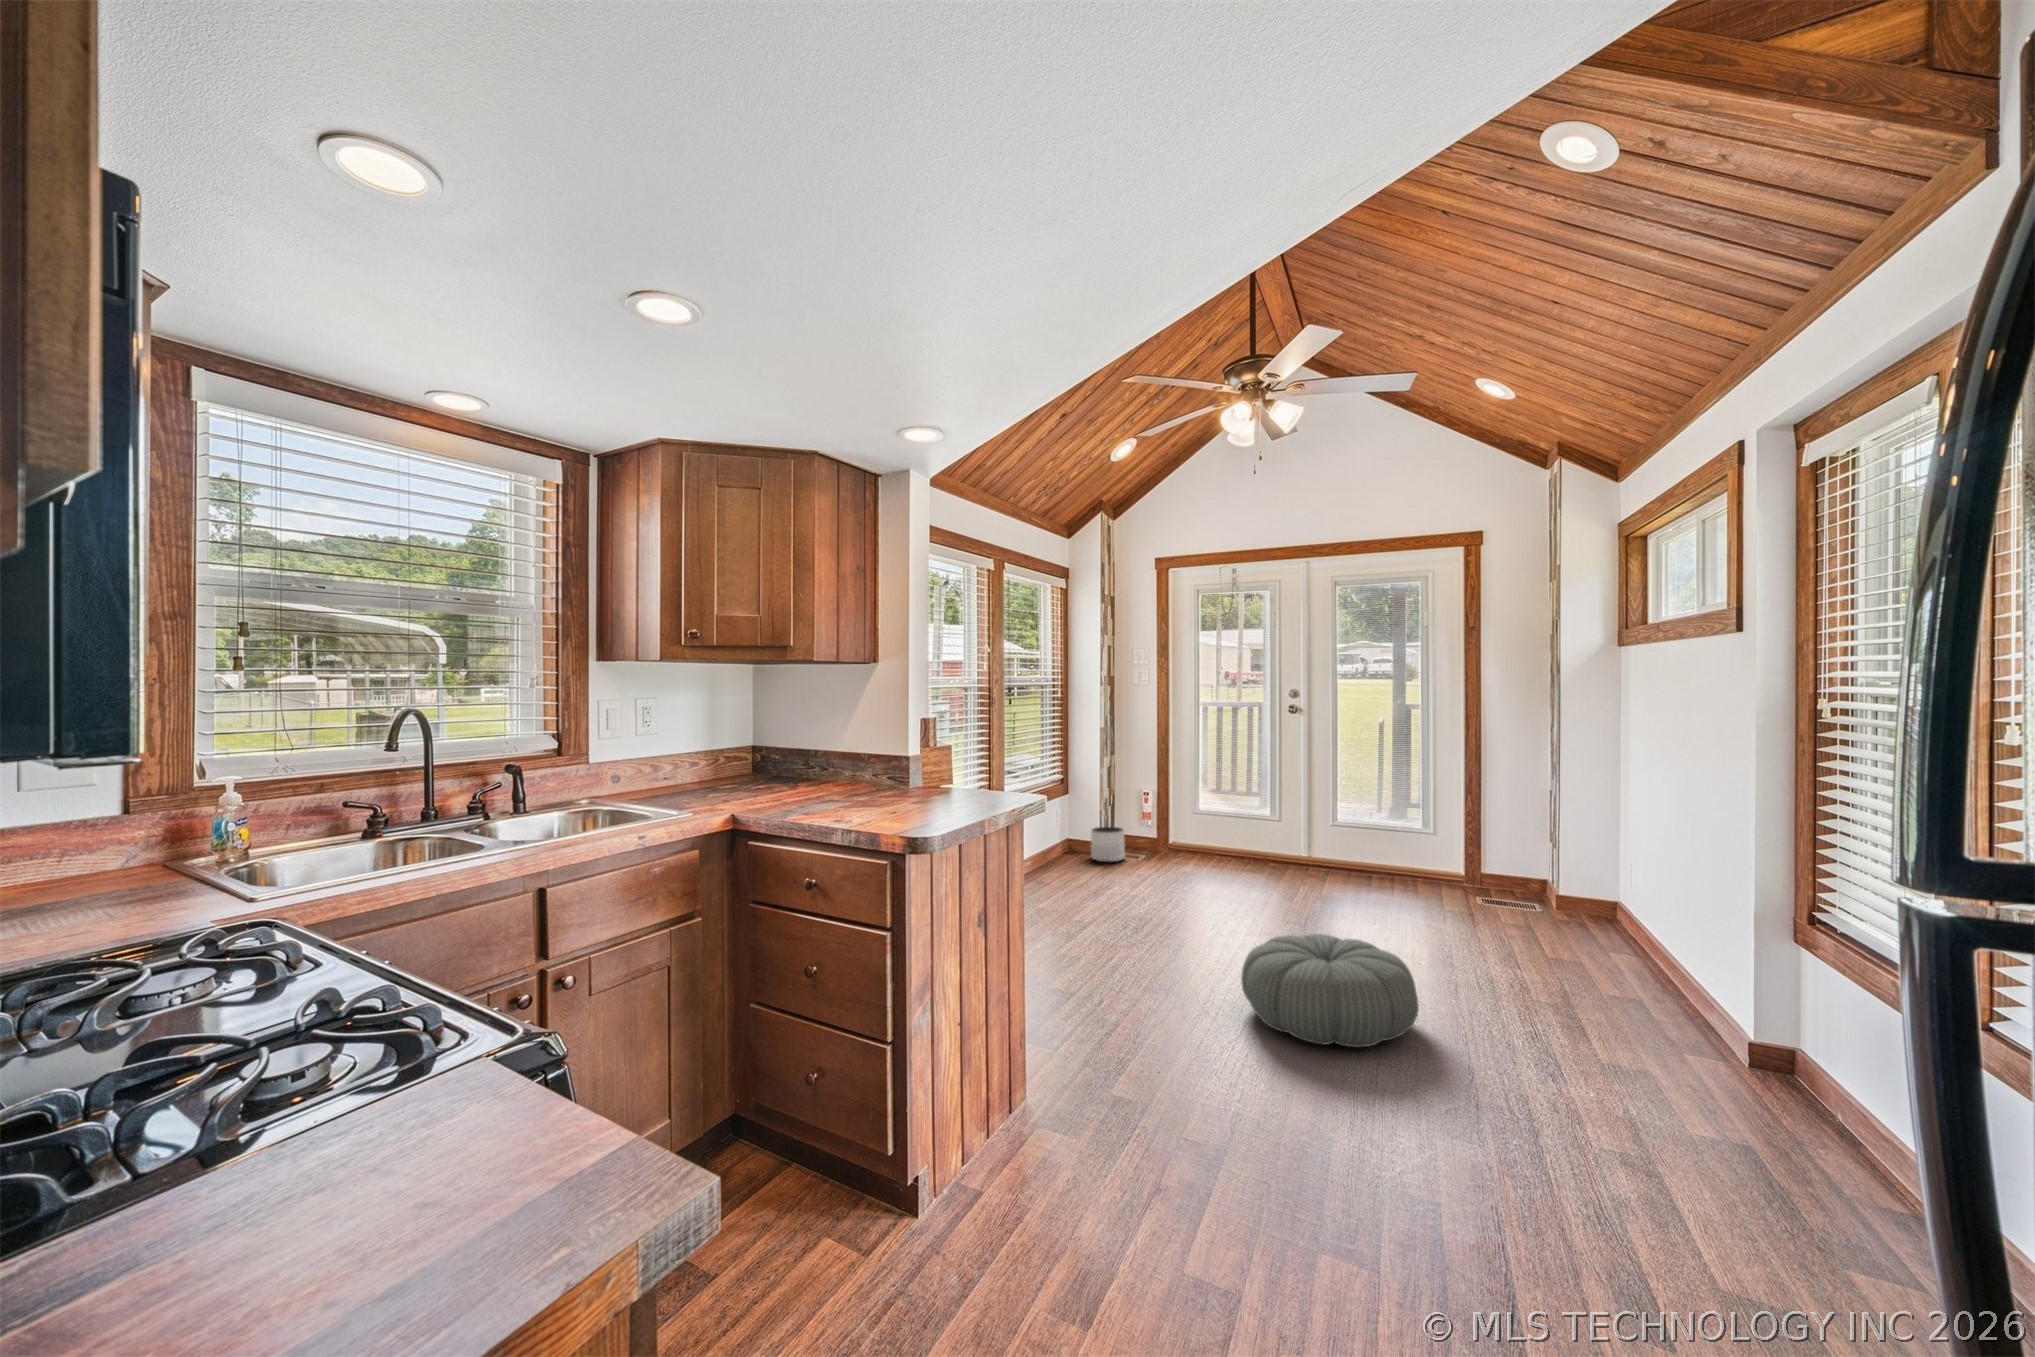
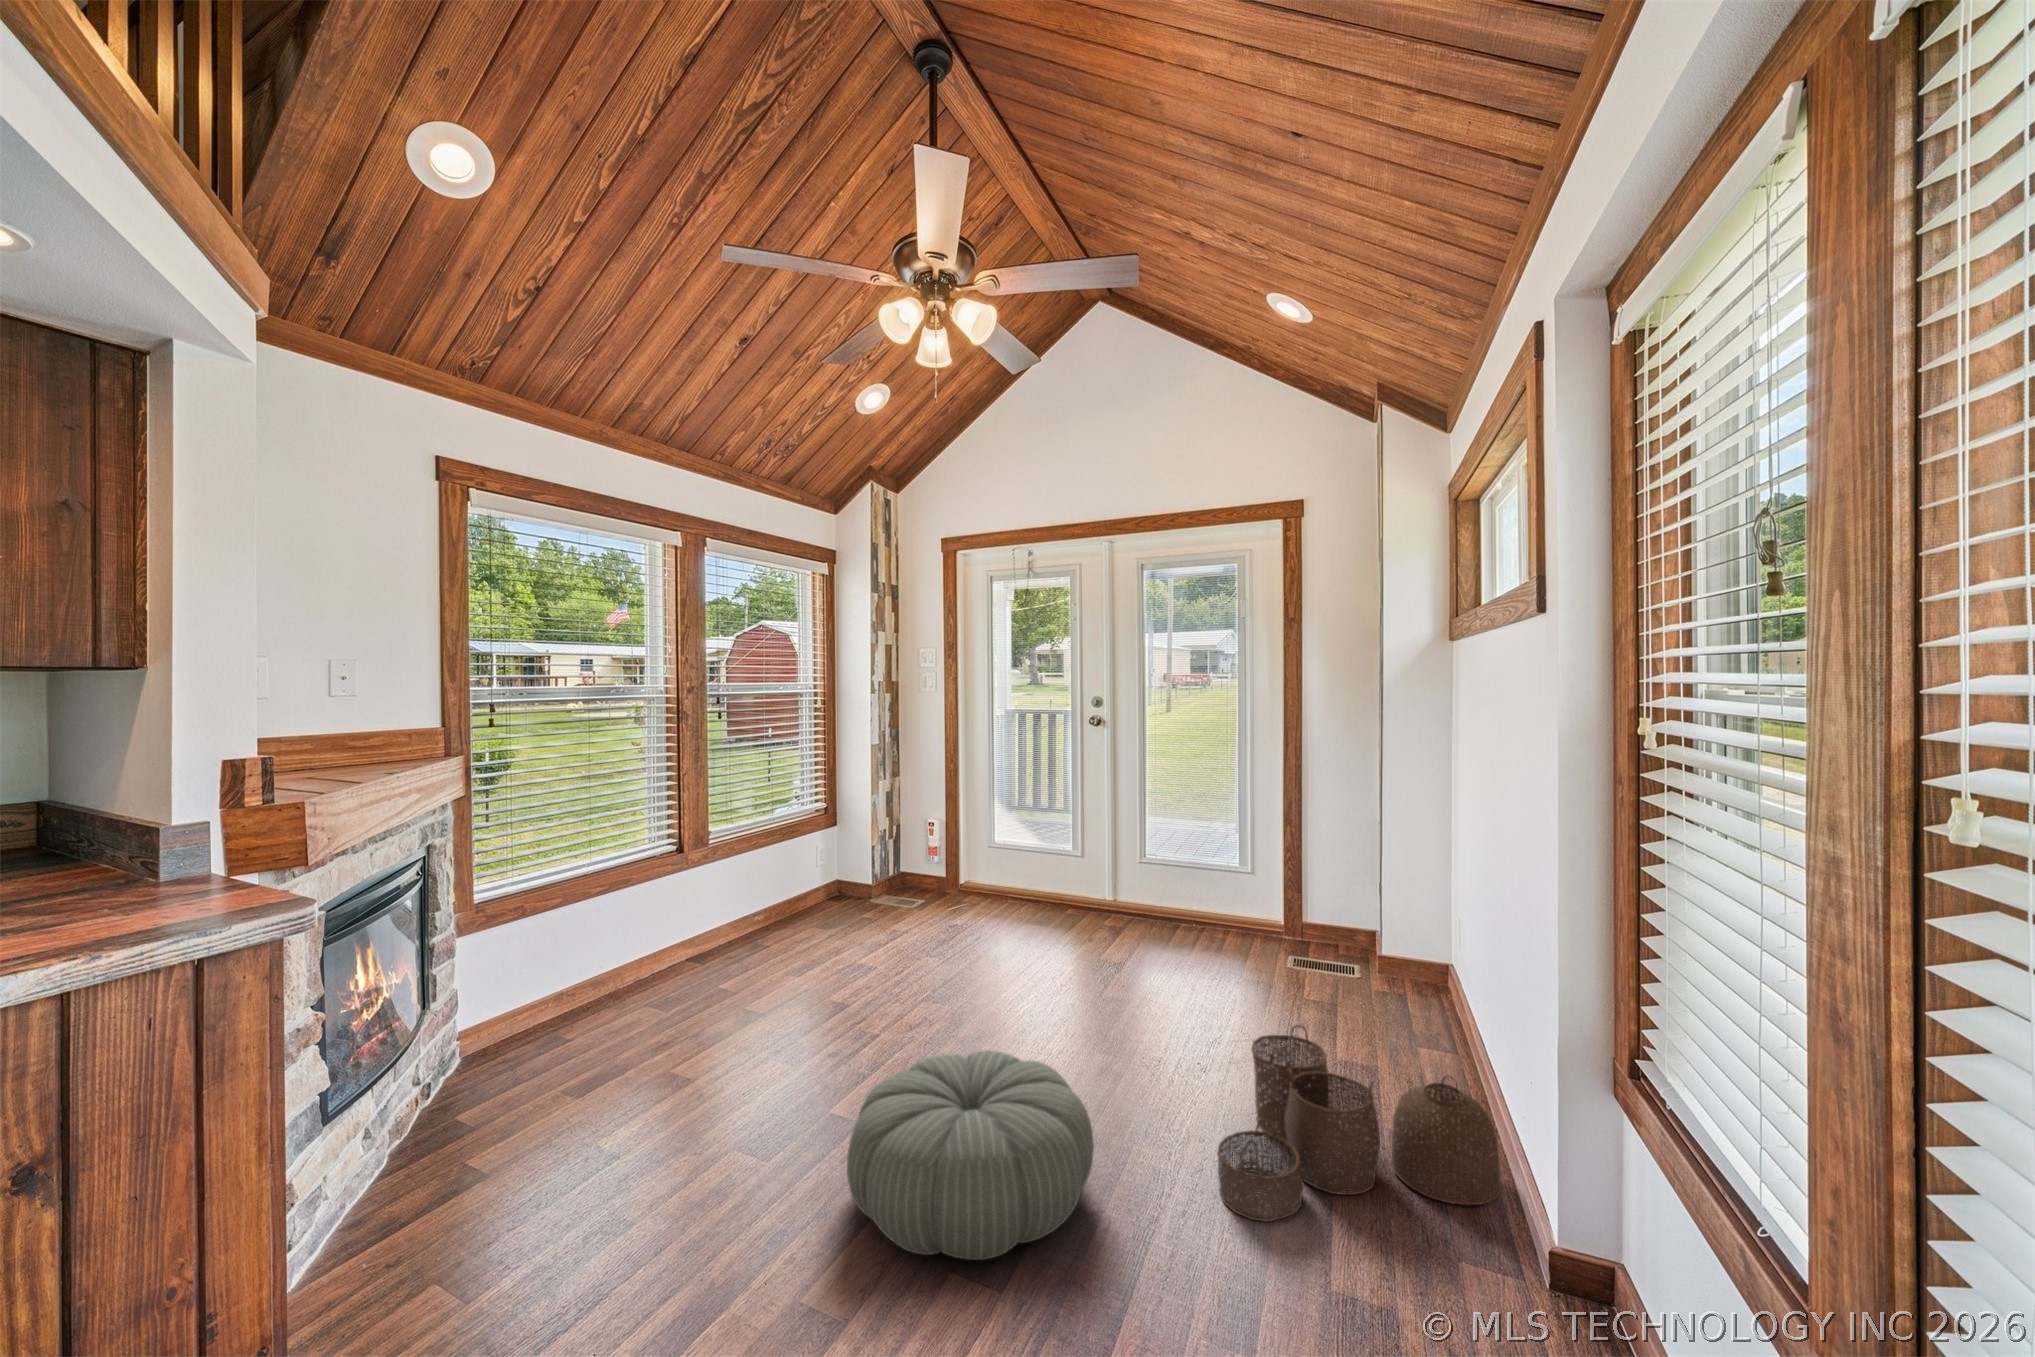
planter: present [1091,827,1125,862] -> none [862,863,904,908]
woven basket: none [1496,925,1699,1037] -> present [1217,1025,1502,1222]

